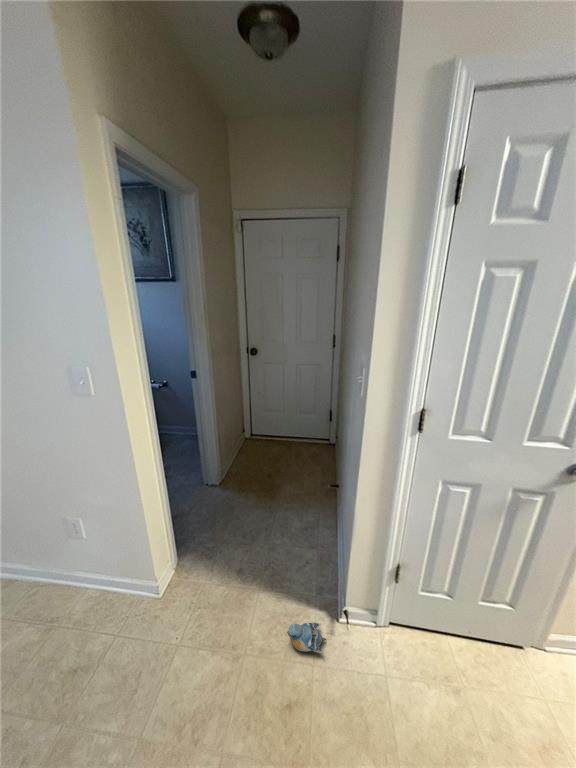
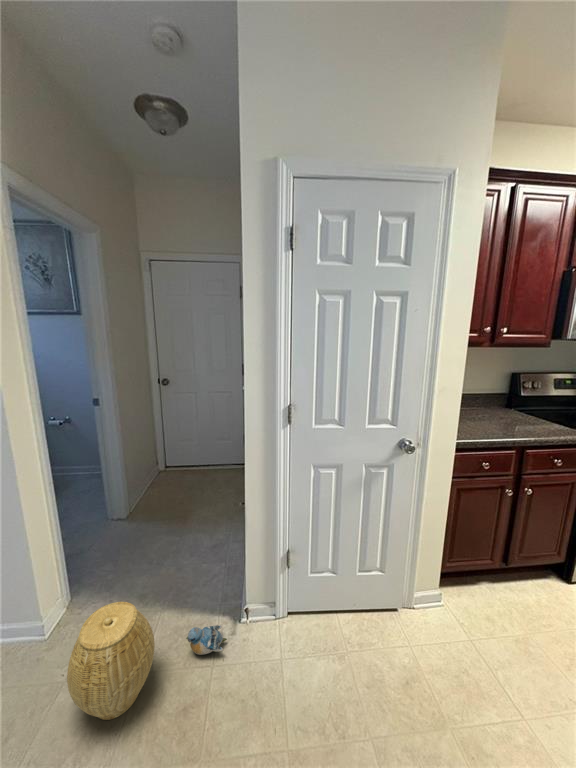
woven basket: none [182,592,259,698] -> present [67,602,155,720]

